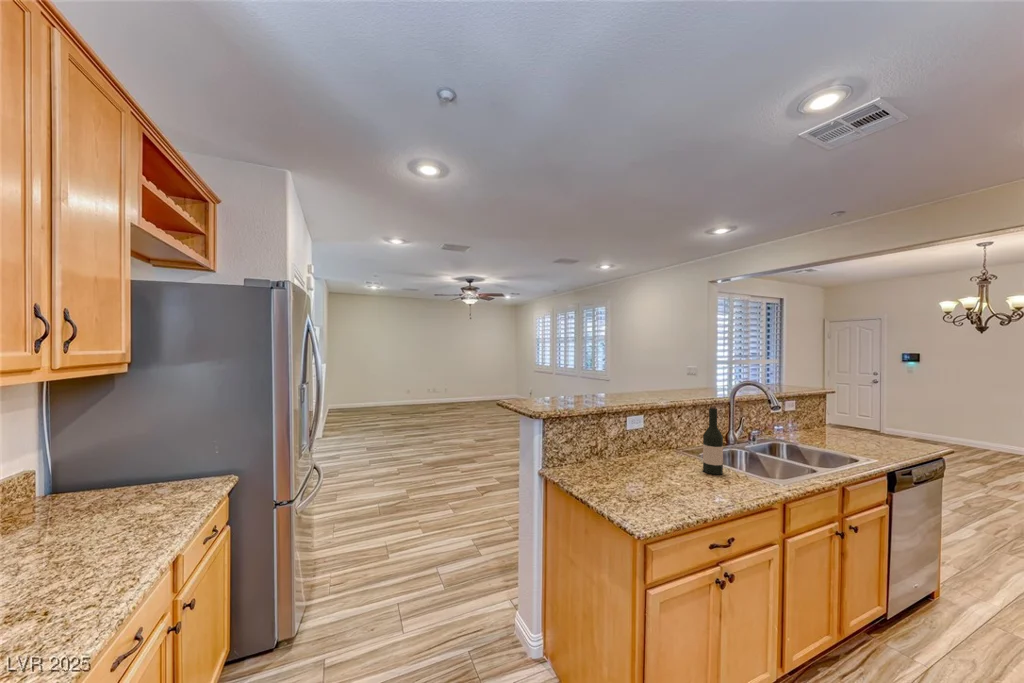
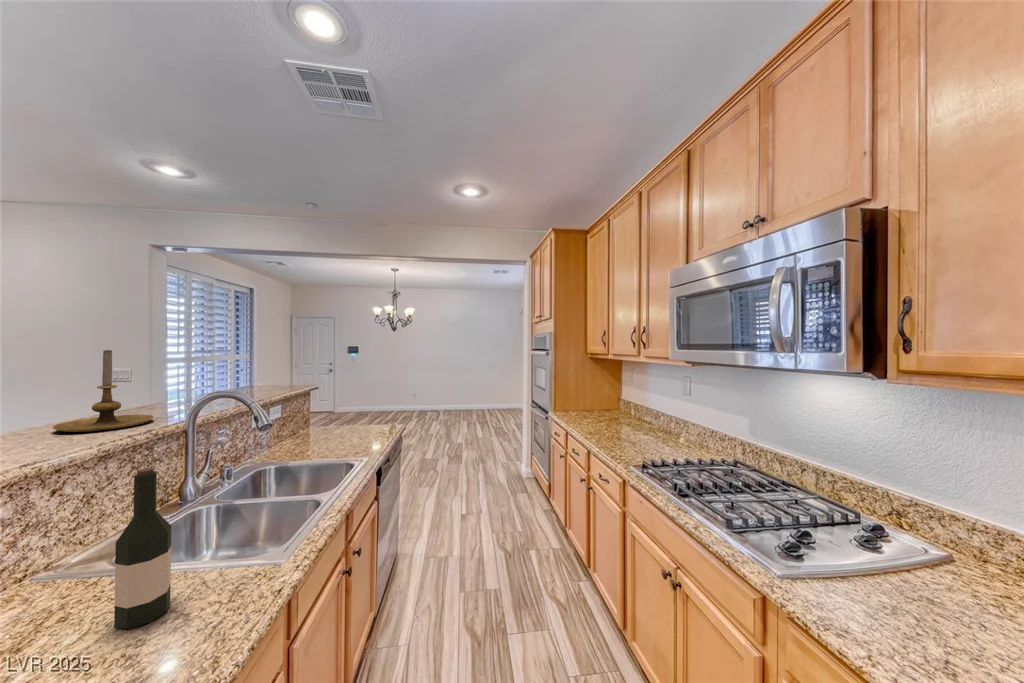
candle holder: none [673,353,713,396] -> present [53,350,154,432]

